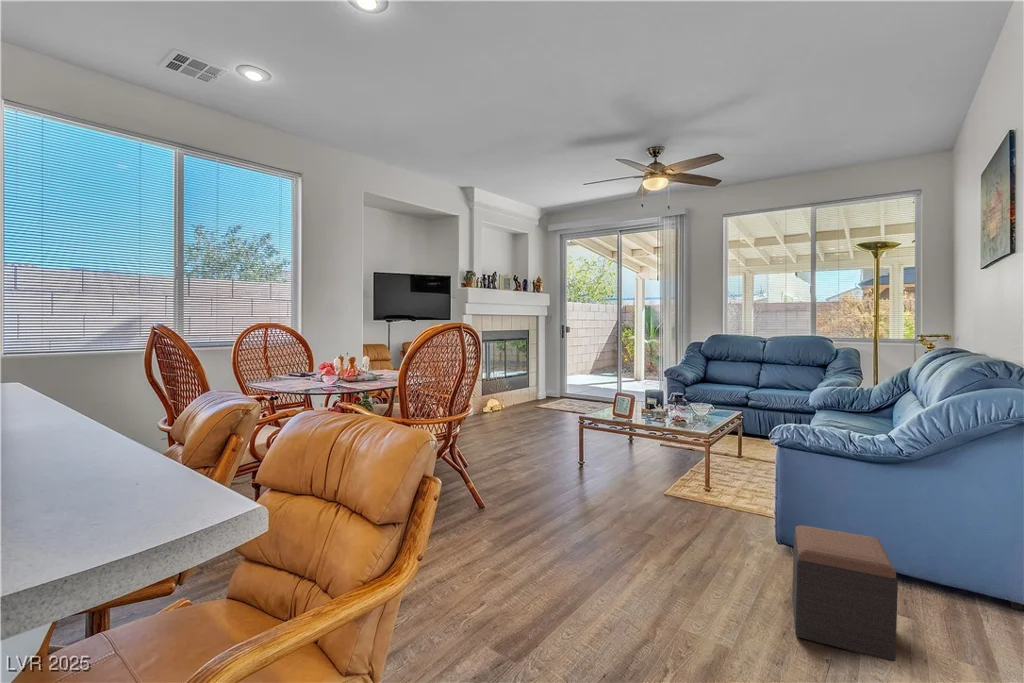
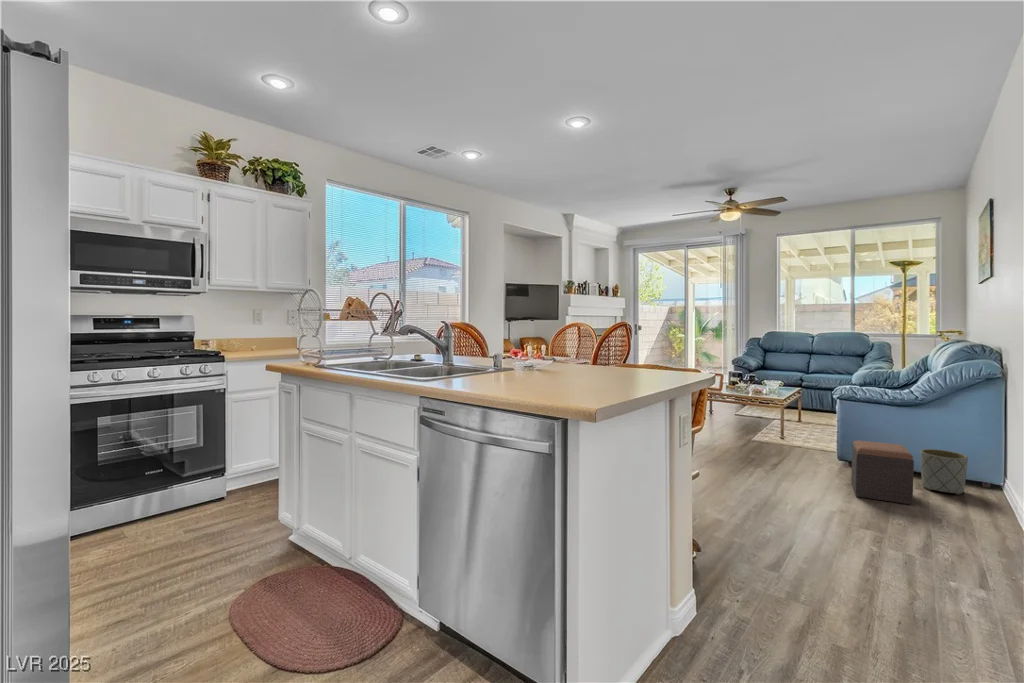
planter: none [906,537,987,627] -> present [921,449,968,495]

